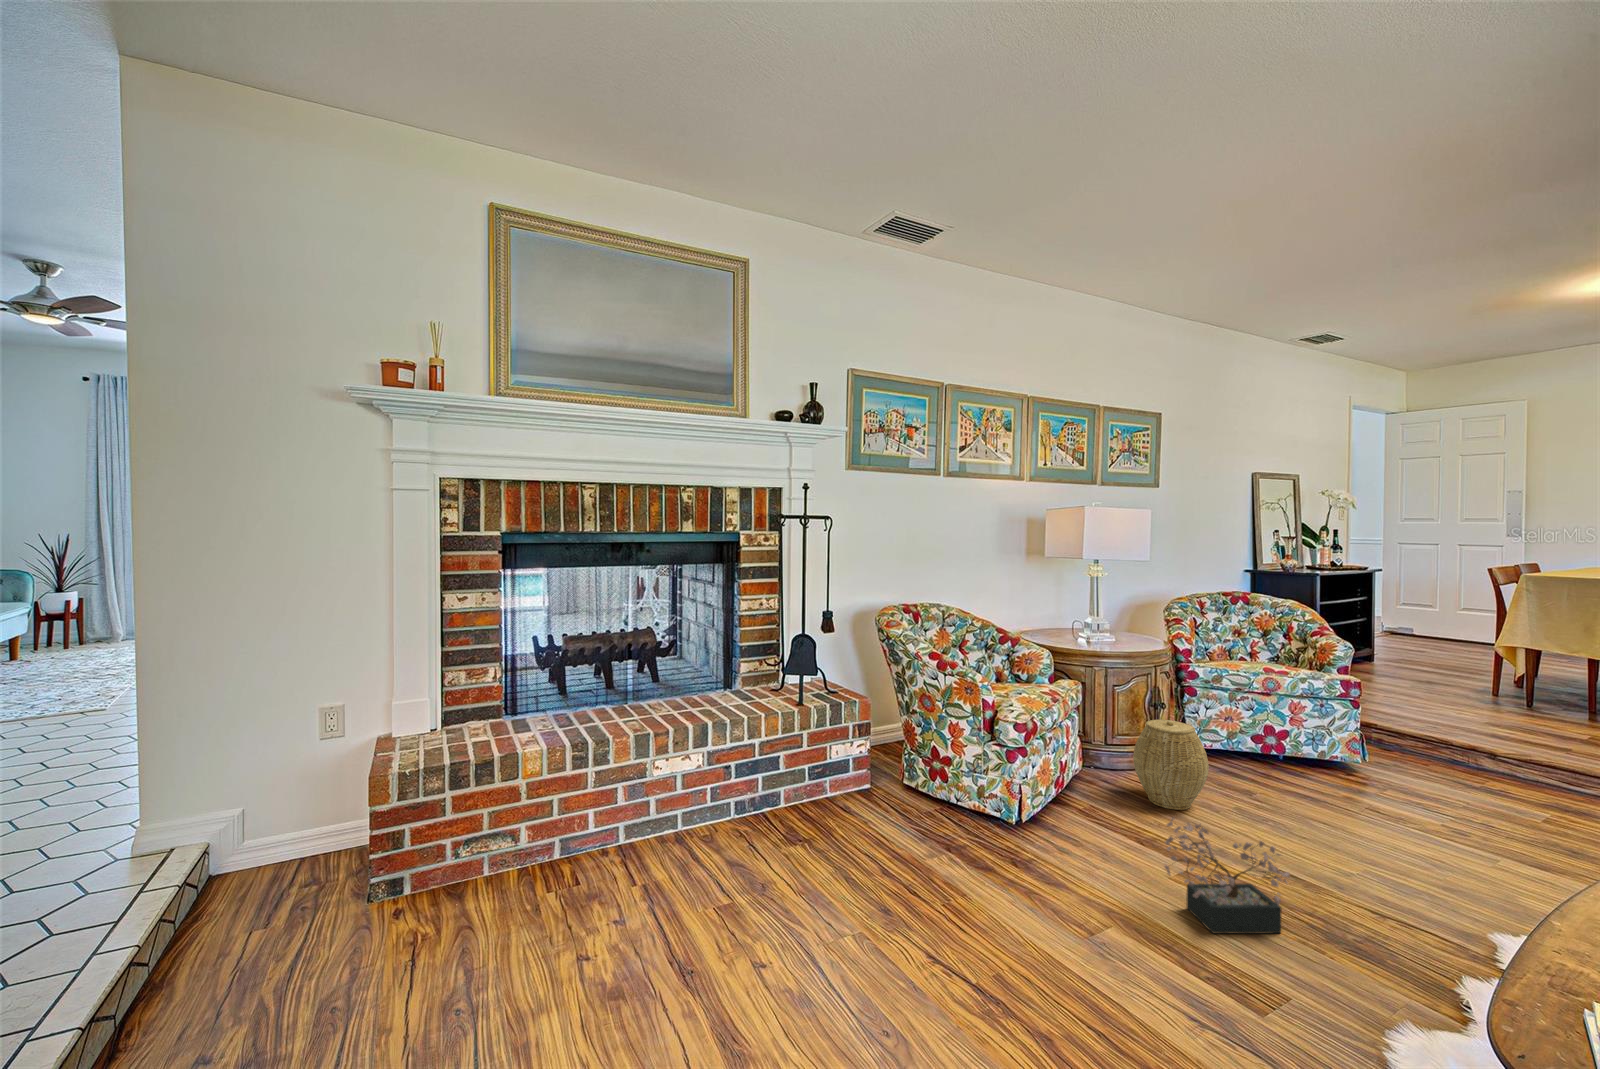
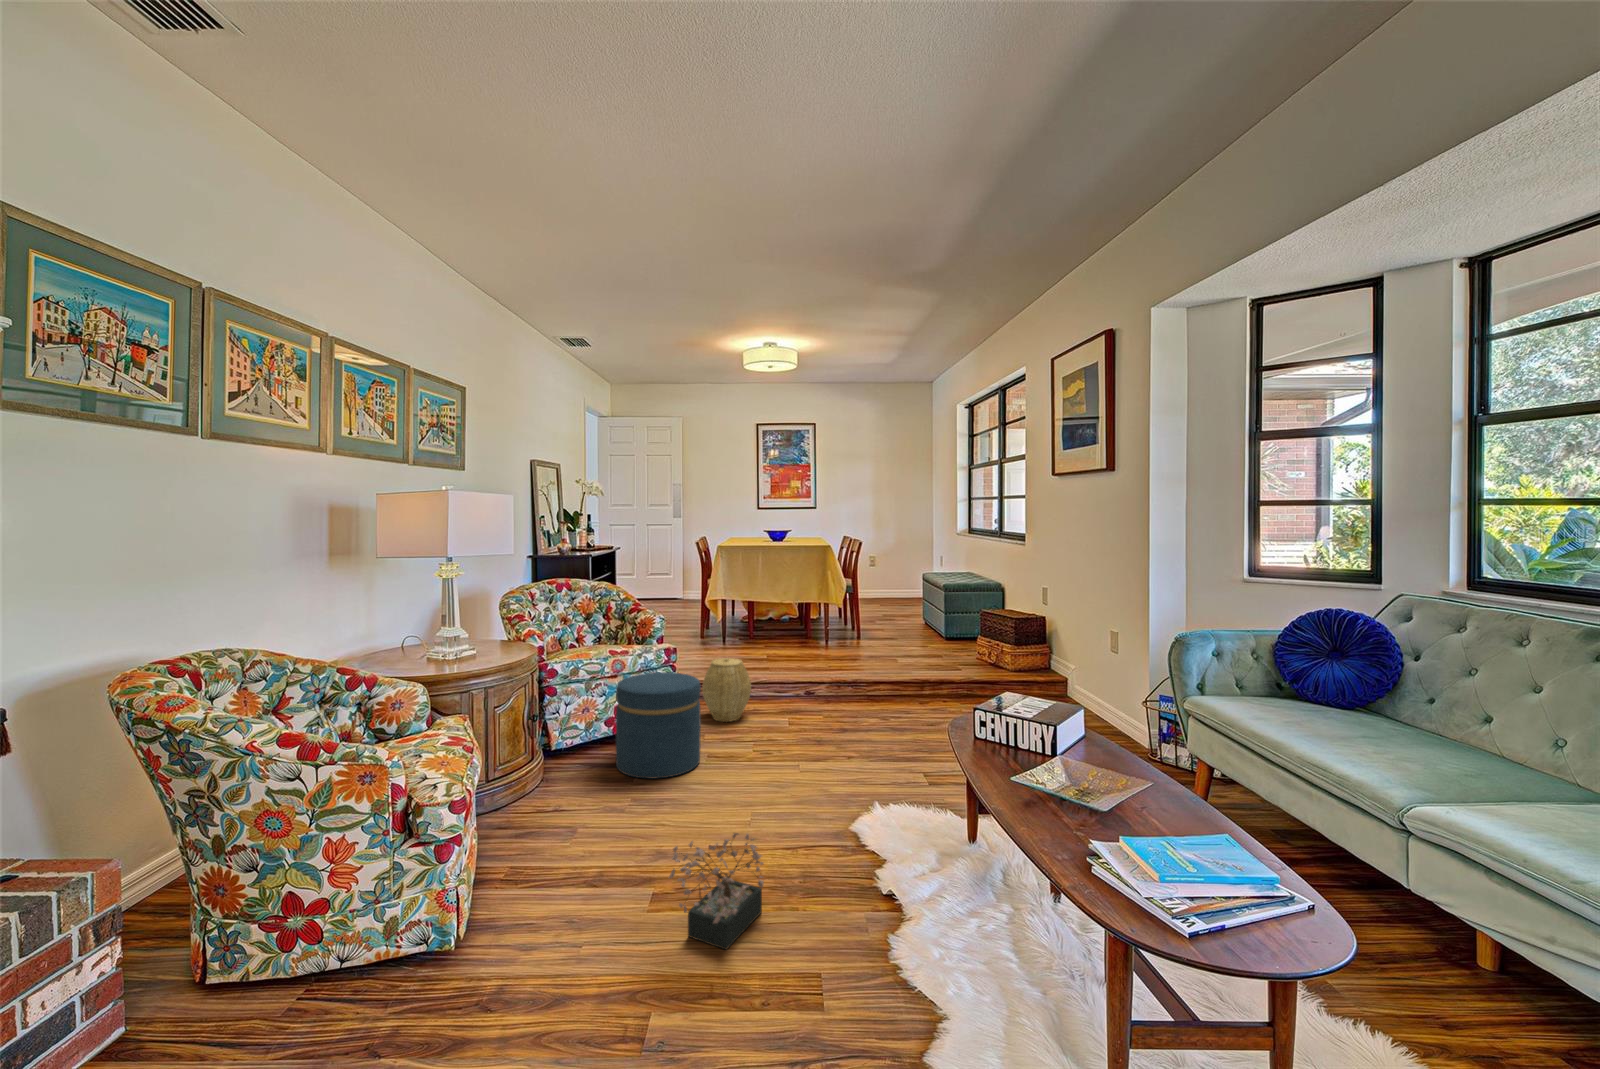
ottoman: none [1245,694,1356,810] -> present [616,672,701,779]
woven basket: present [1133,720,1209,810] -> present [702,658,751,722]

